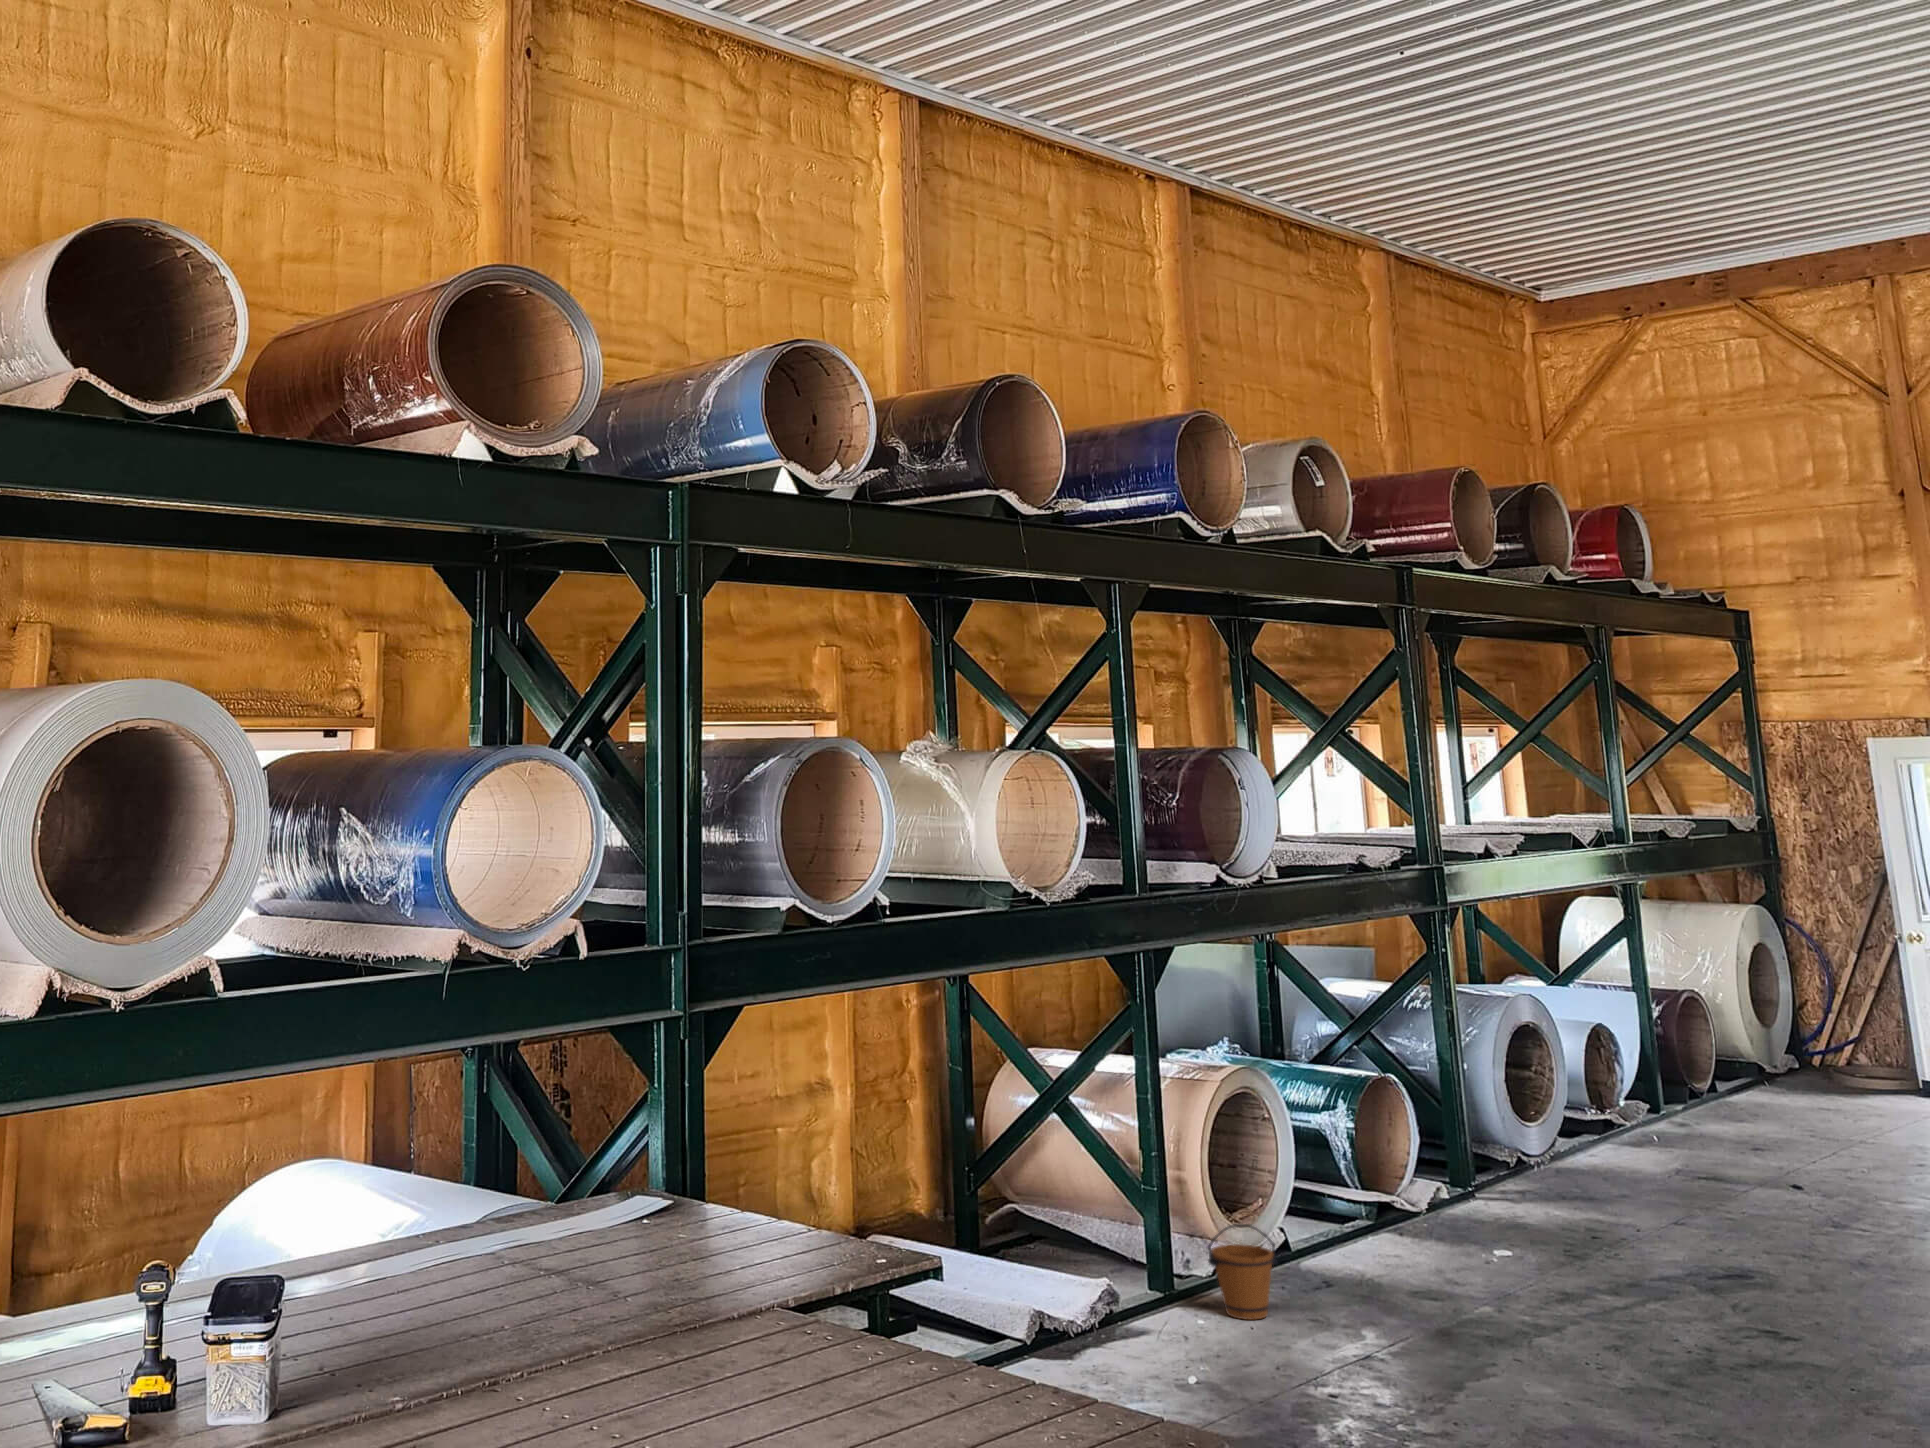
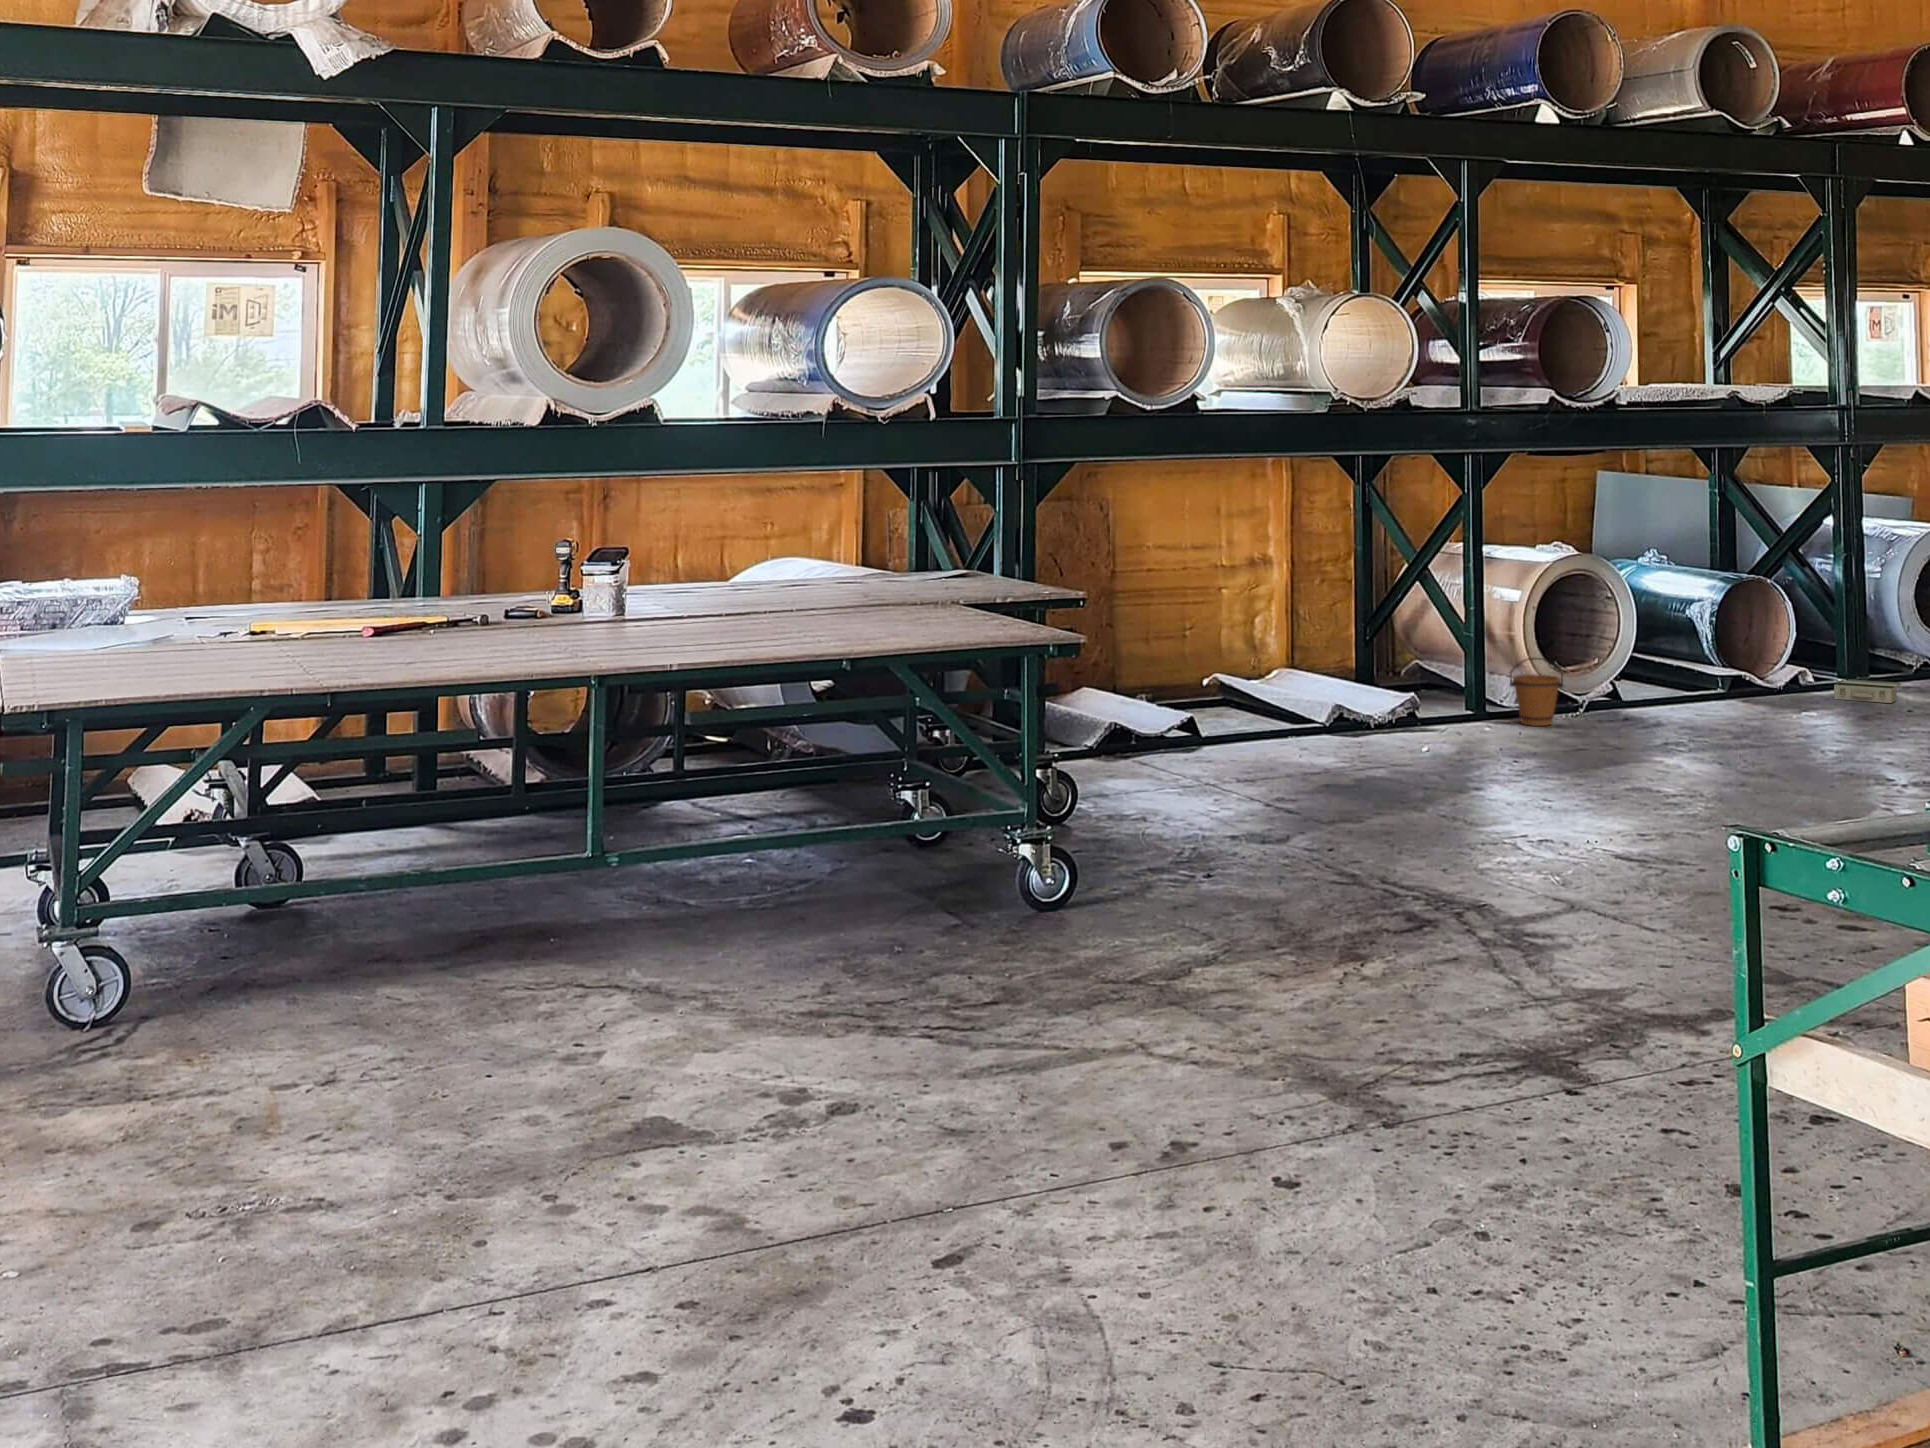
toolbox: none [1489,1201,1566,1234] -> present [1834,679,1901,703]

